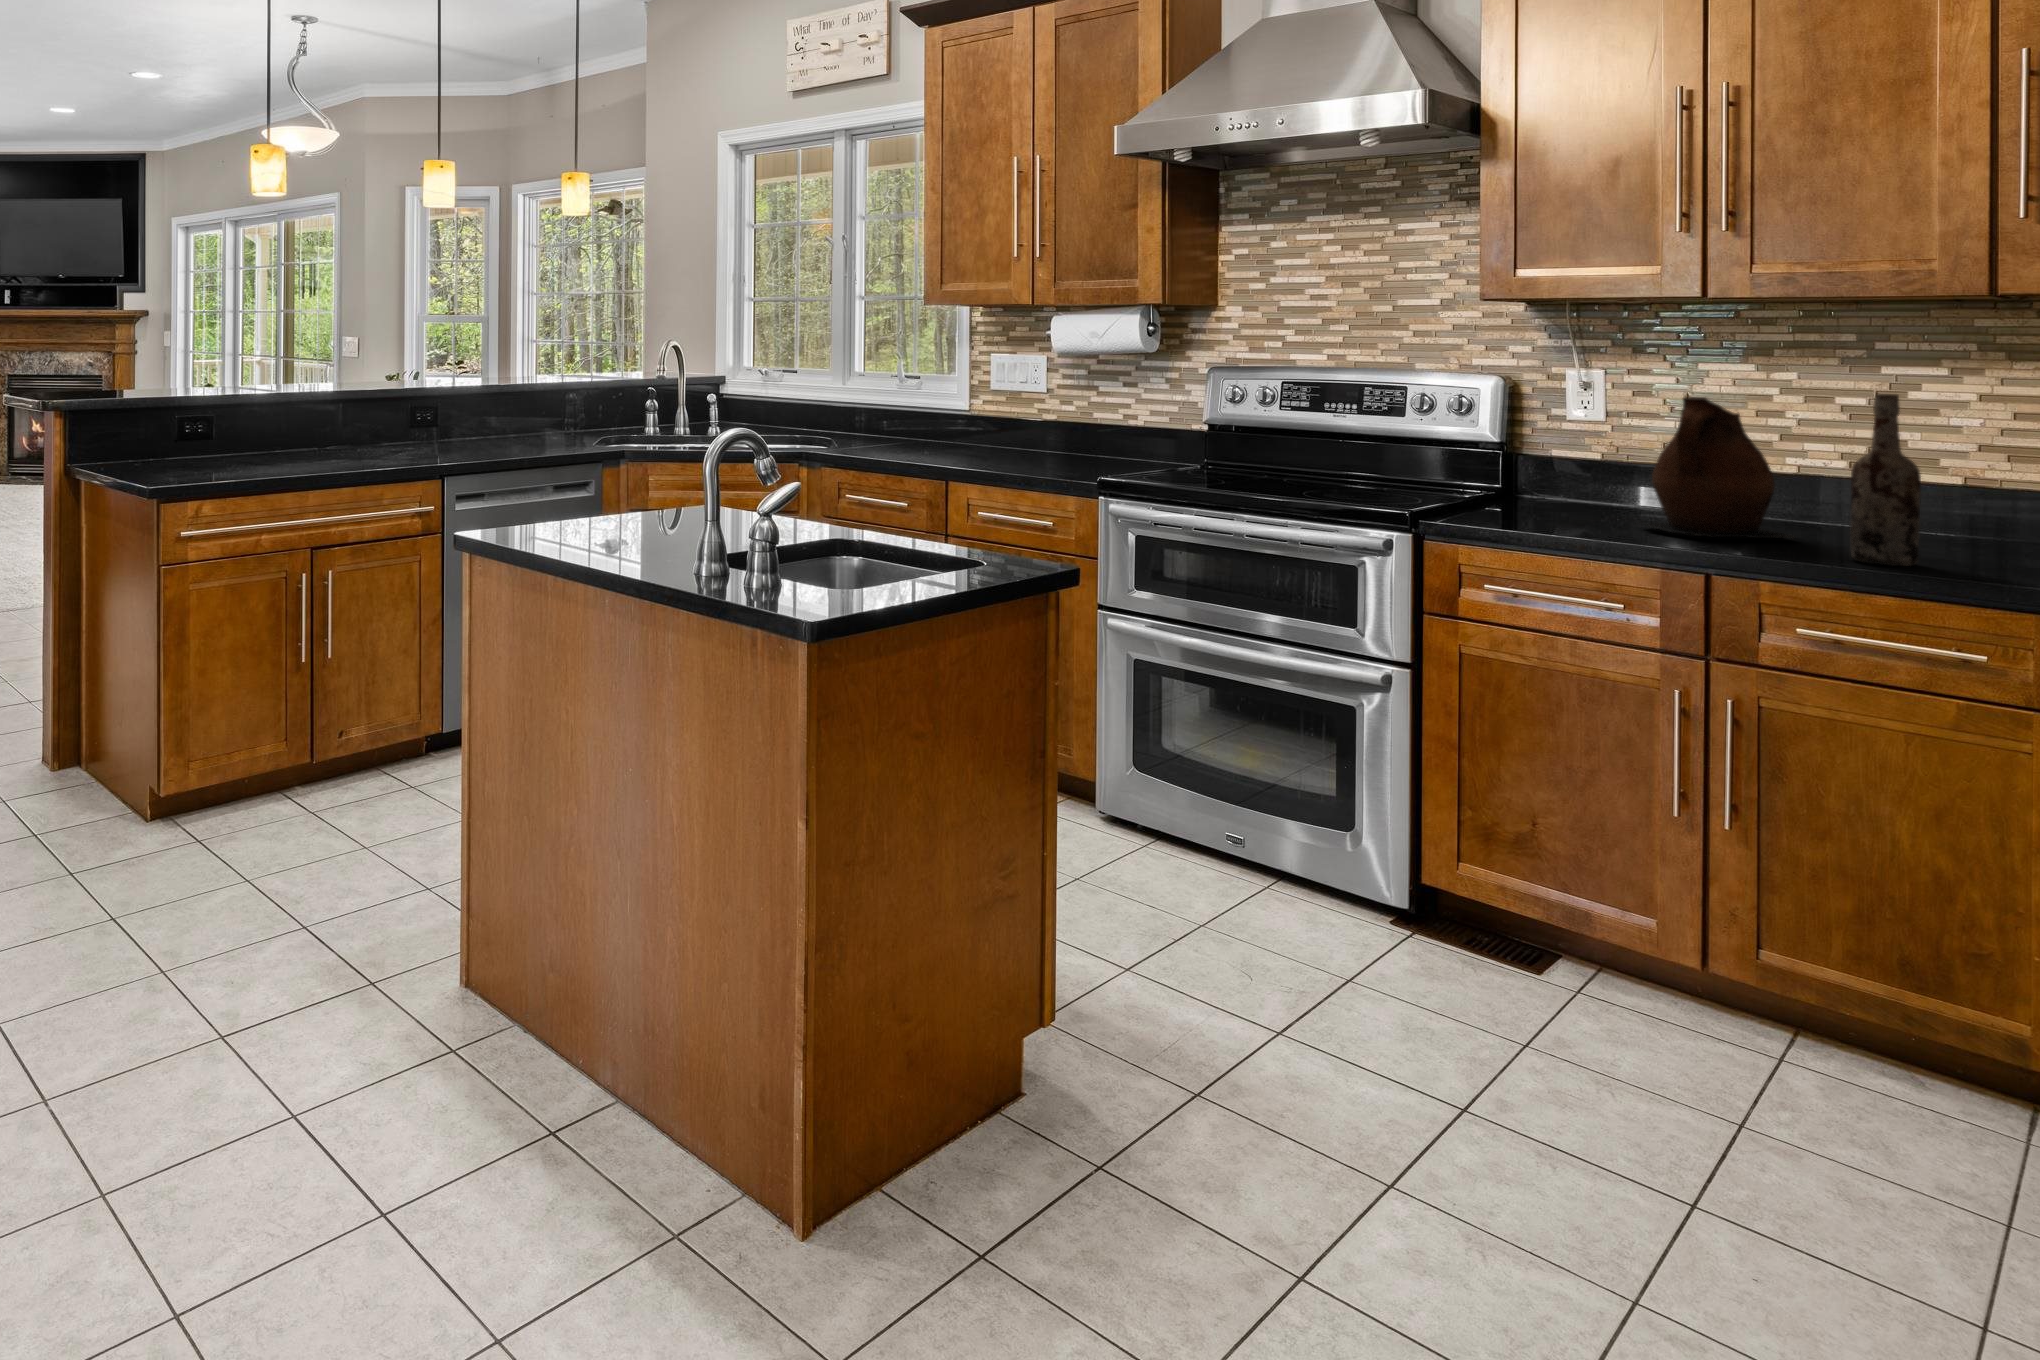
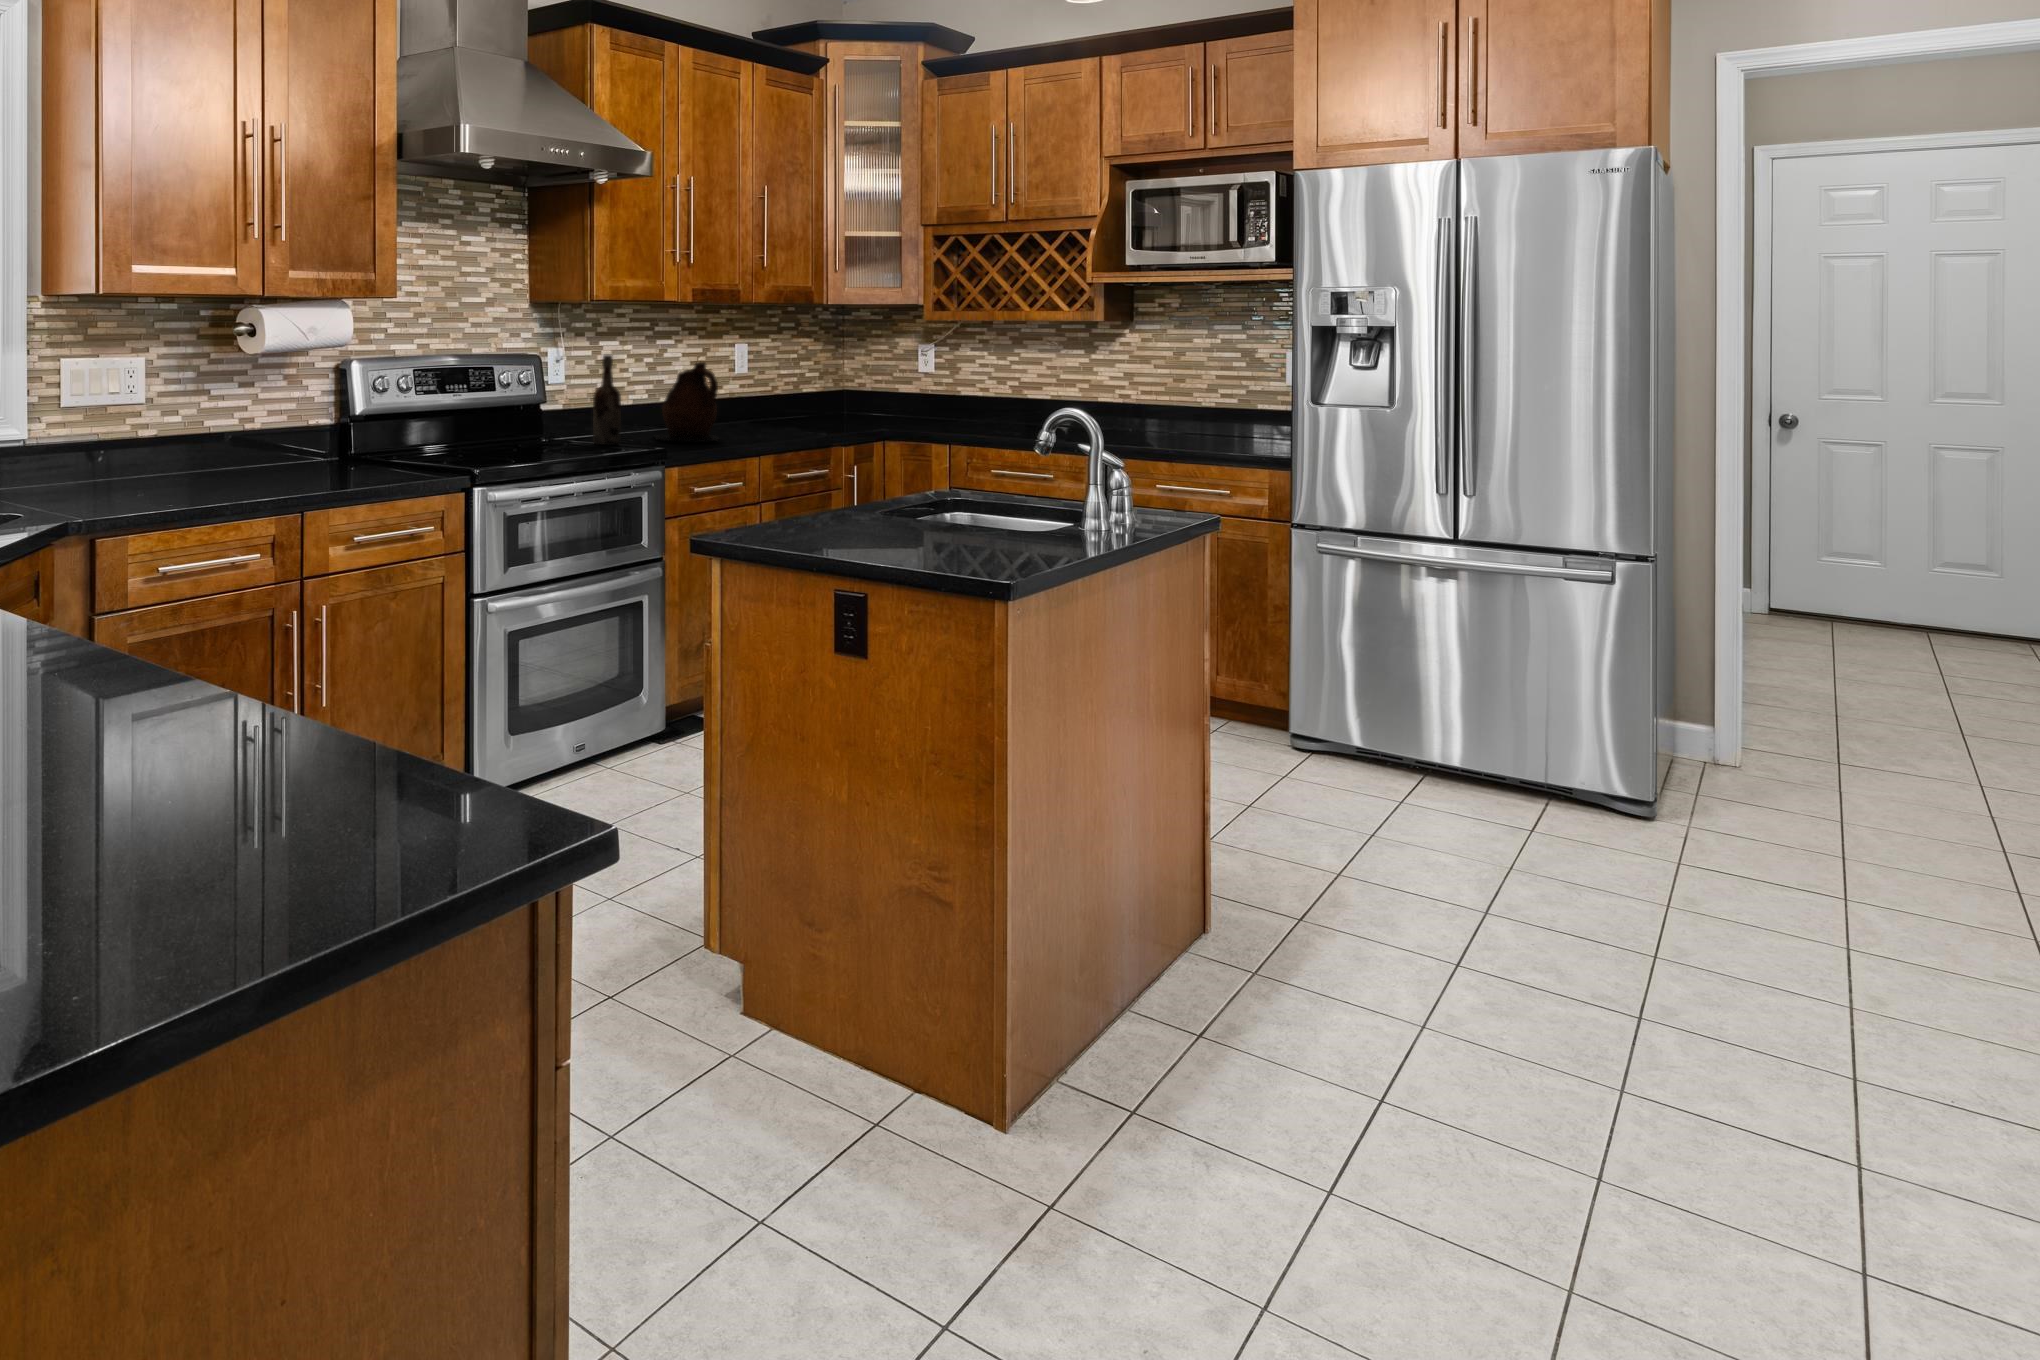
wine bottle: present [1850,394,1921,566] -> present [593,355,621,445]

